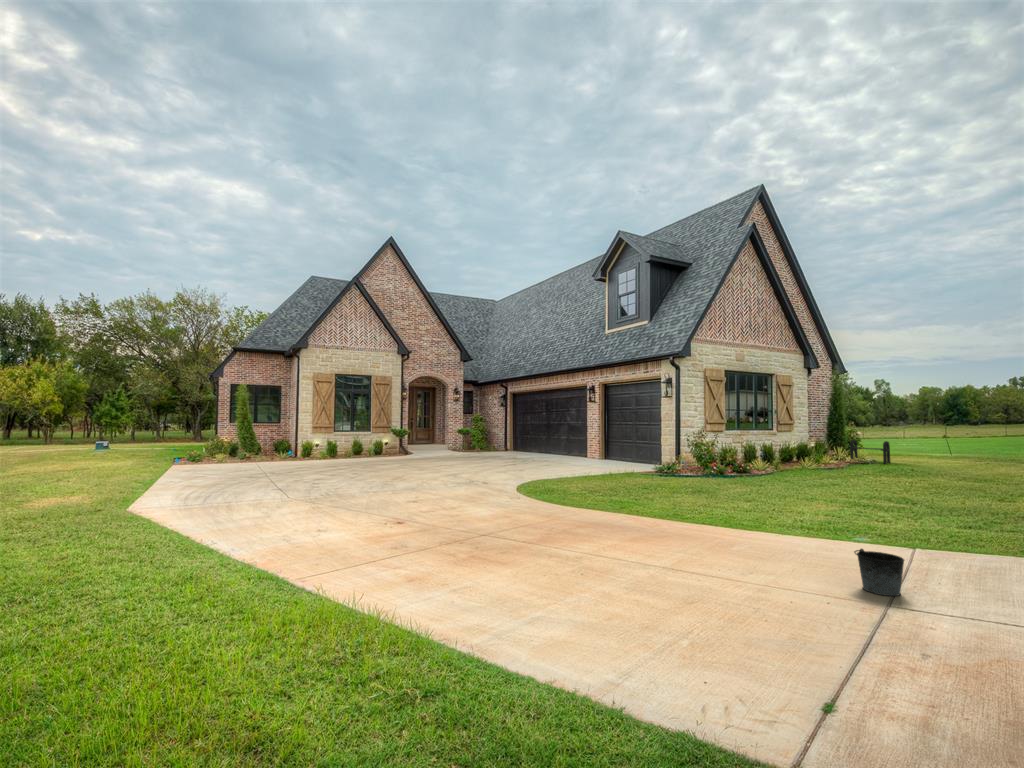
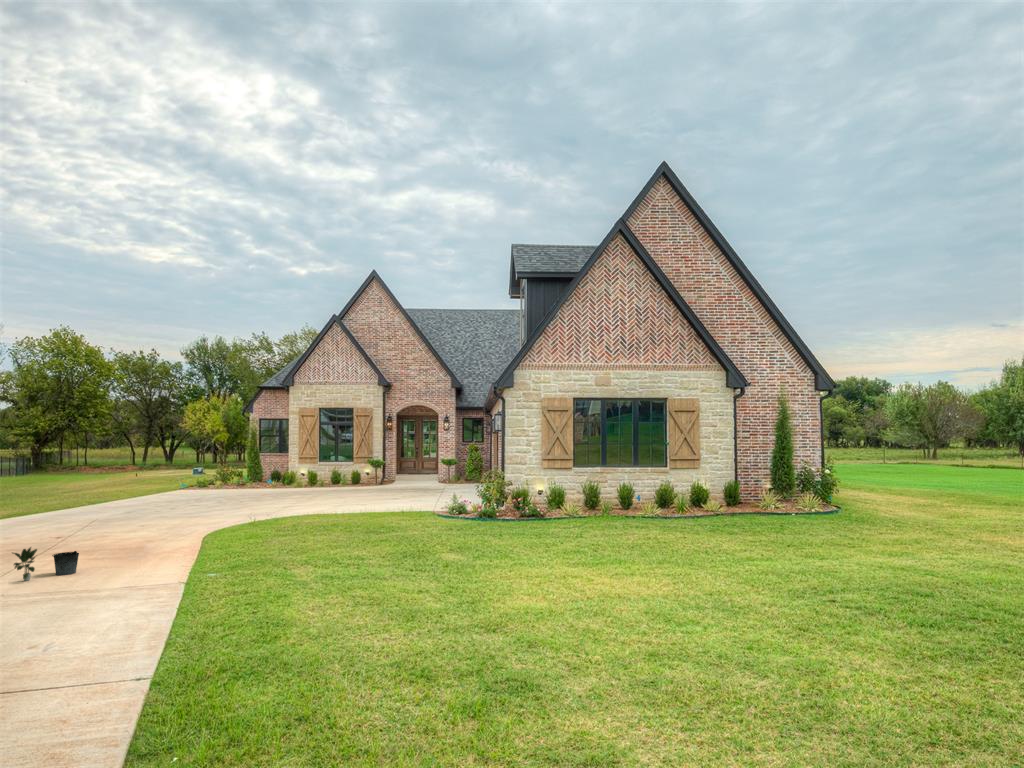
bench: present [850,440,890,464] -> none [769,481,815,514]
potted plant: none [912,548,970,617] -> present [13,547,37,581]

